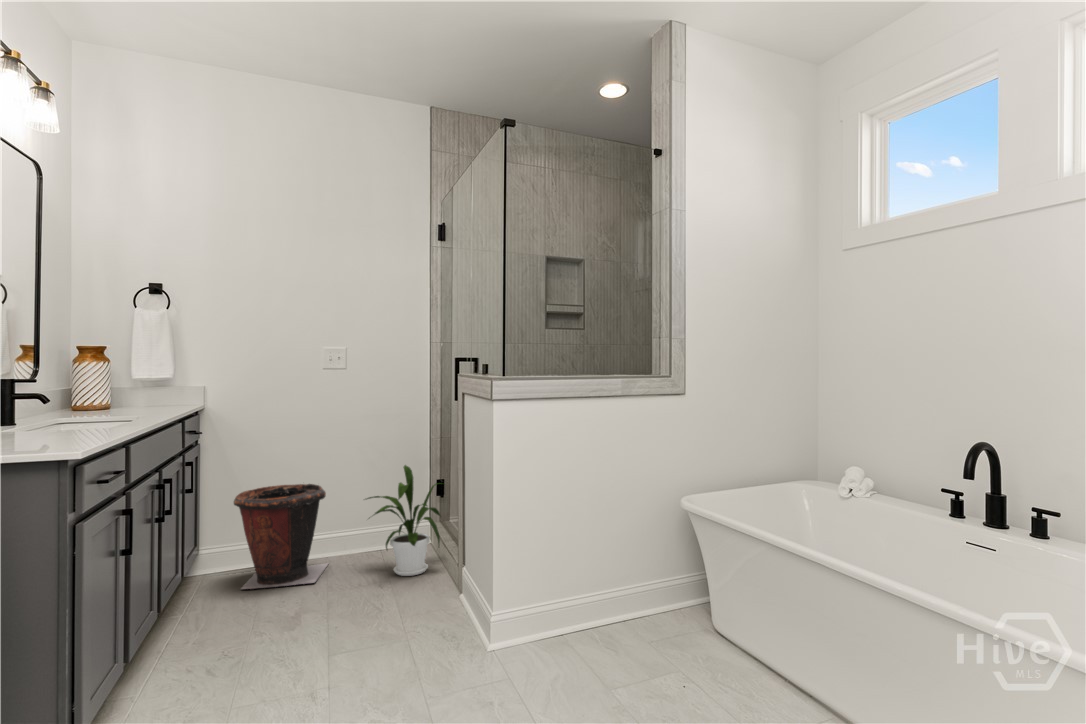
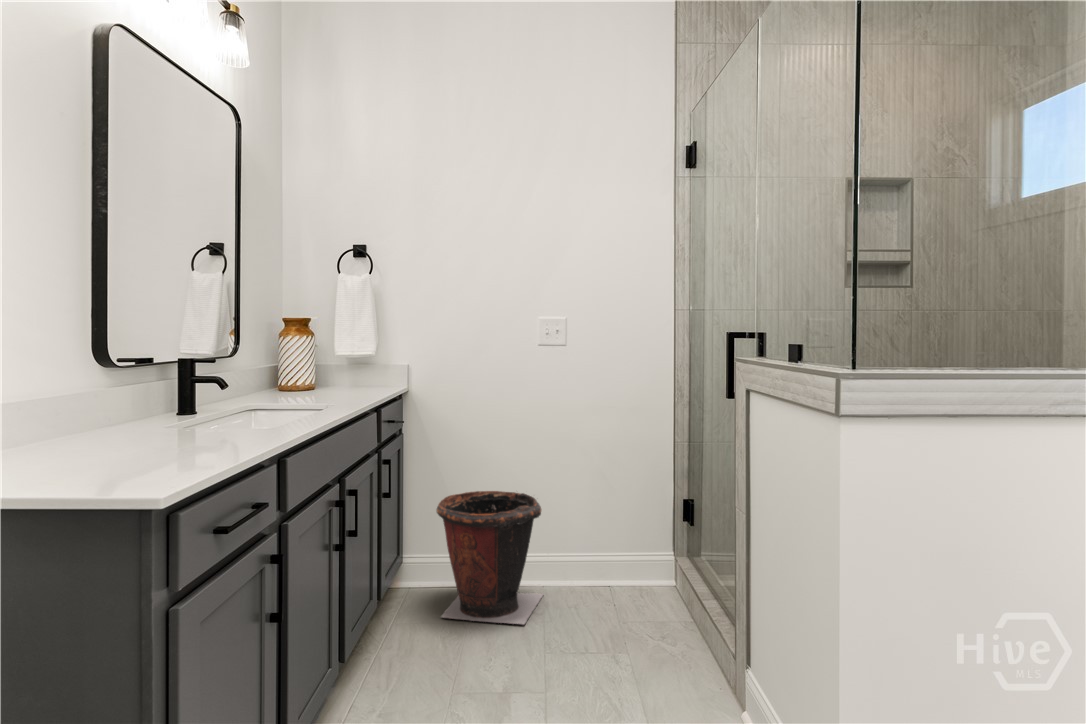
house plant: present [367,465,440,576] -> none [587,483,697,638]

